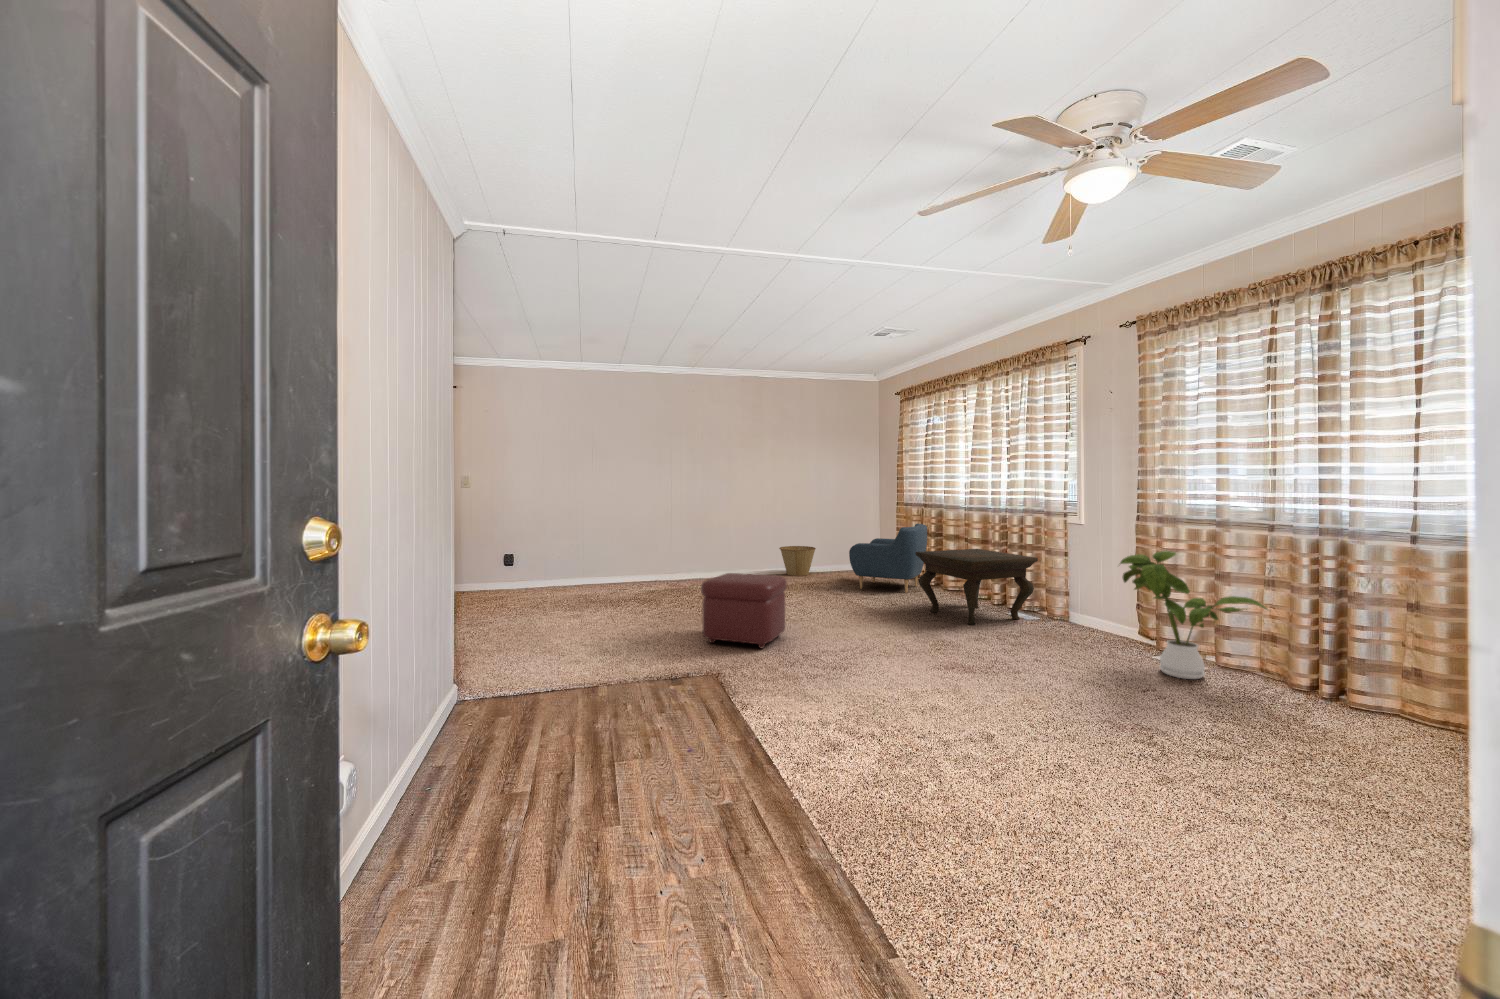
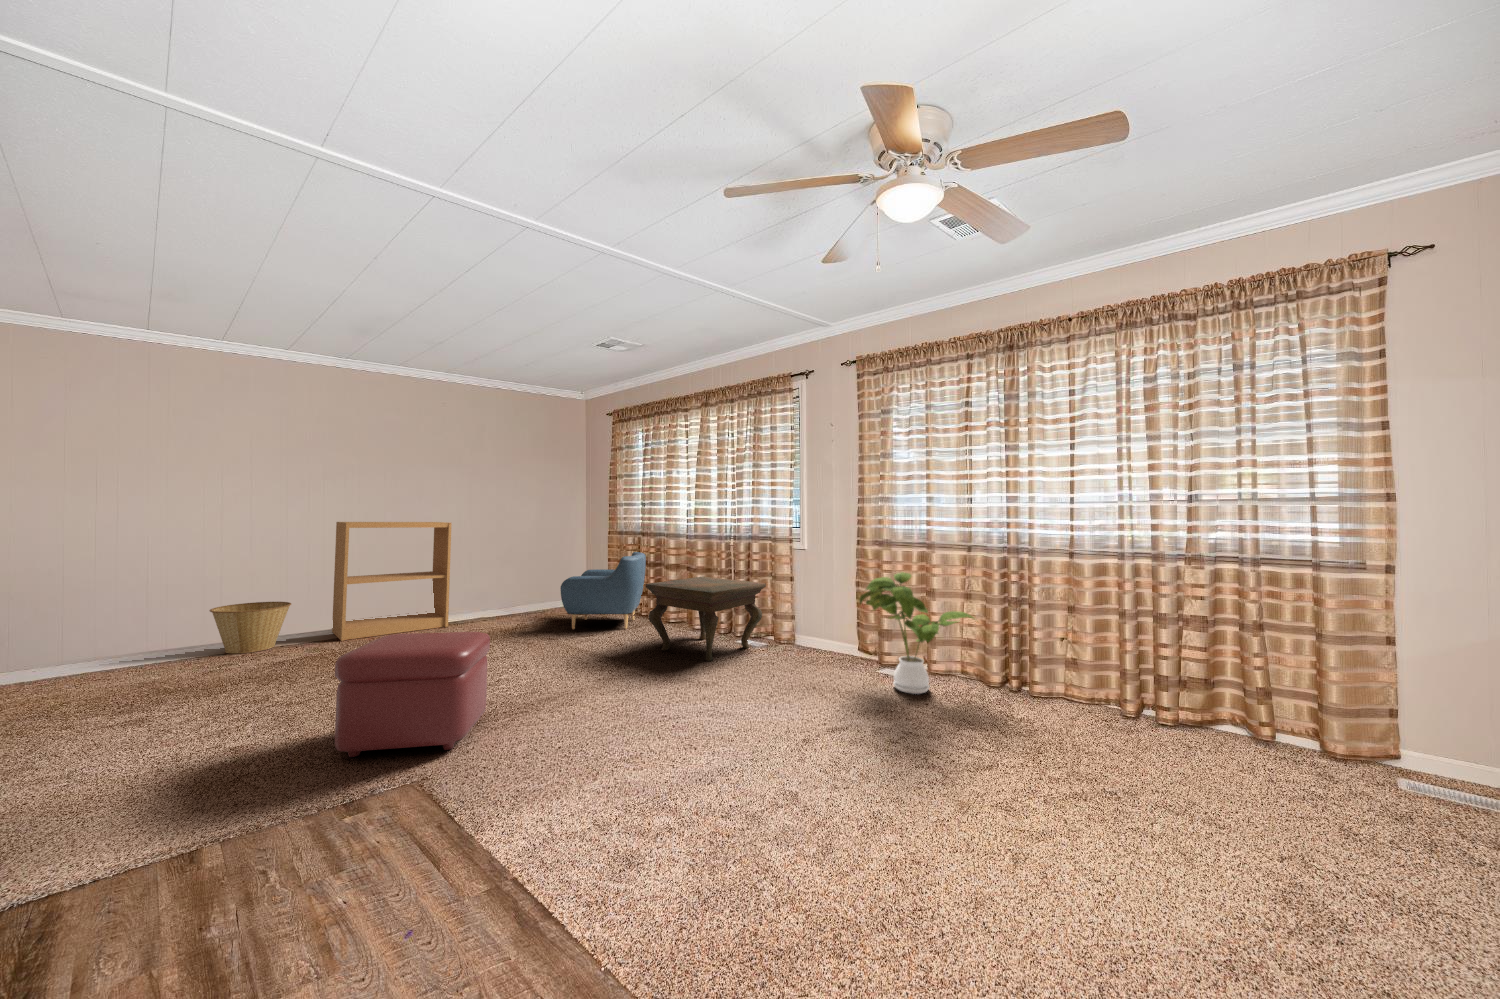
bookshelf: none [697,496,768,581] -> present [332,522,452,641]
basket: present [779,546,816,576] -> present [210,602,291,653]

